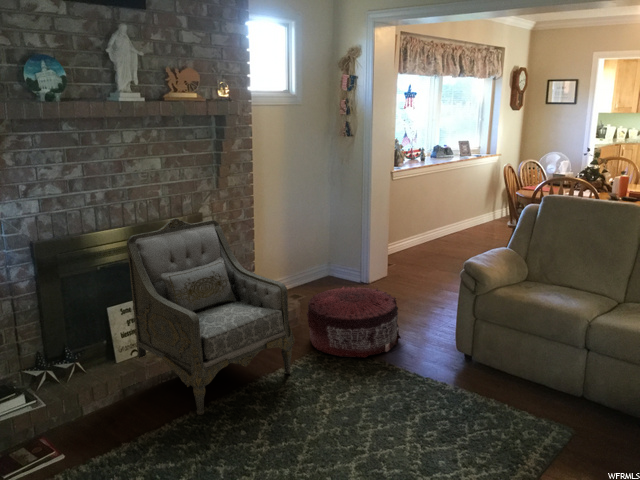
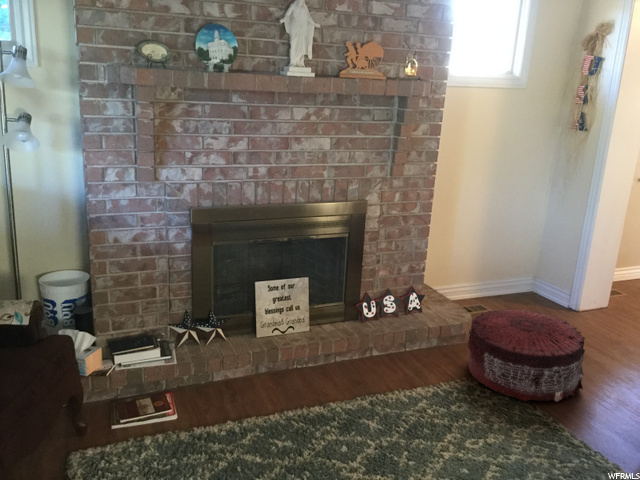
armchair: present [127,218,295,415] -> none [274,202,437,415]

